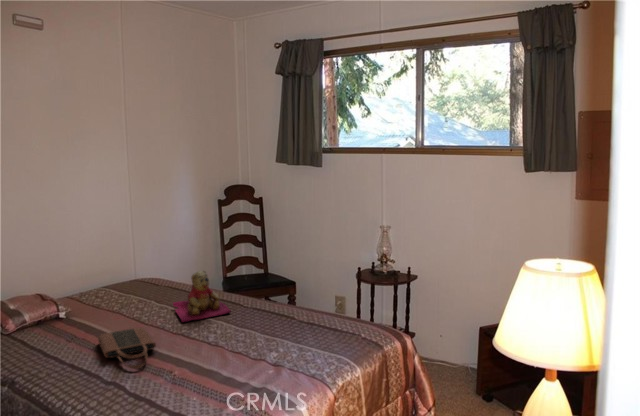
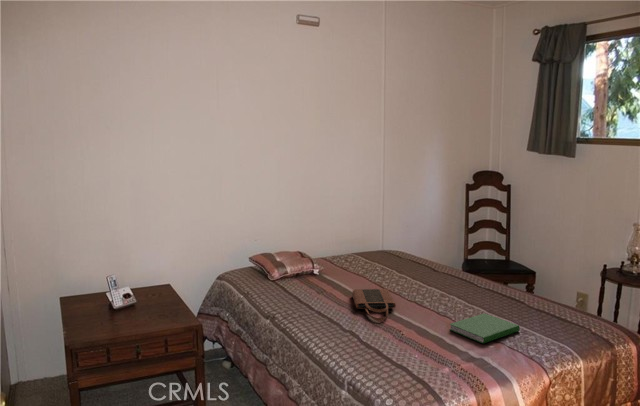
teddy bear: present [173,271,231,322] -> none [413,249,464,291]
hardcover book: none [222,336,296,371] -> present [450,313,520,343]

